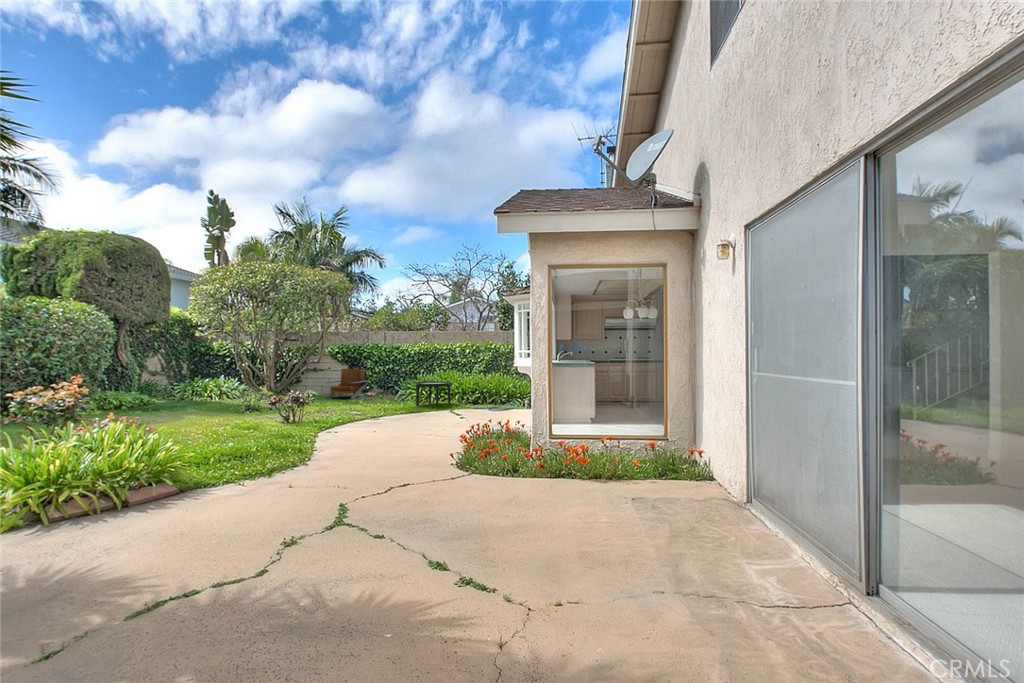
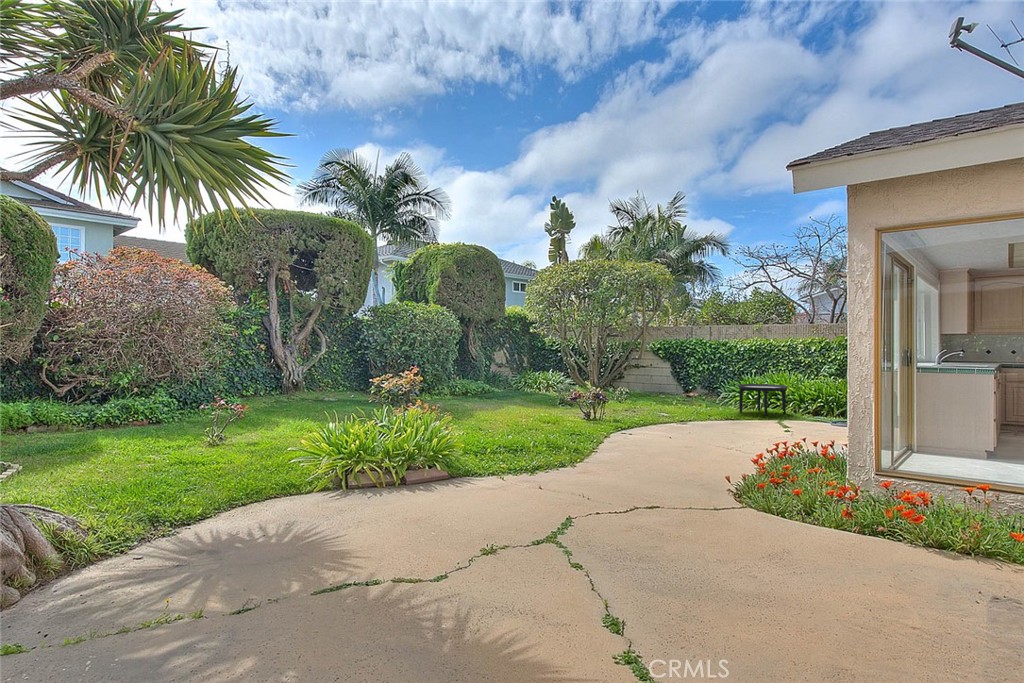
lounge chair: present [327,369,369,400] -> none [644,366,690,400]

